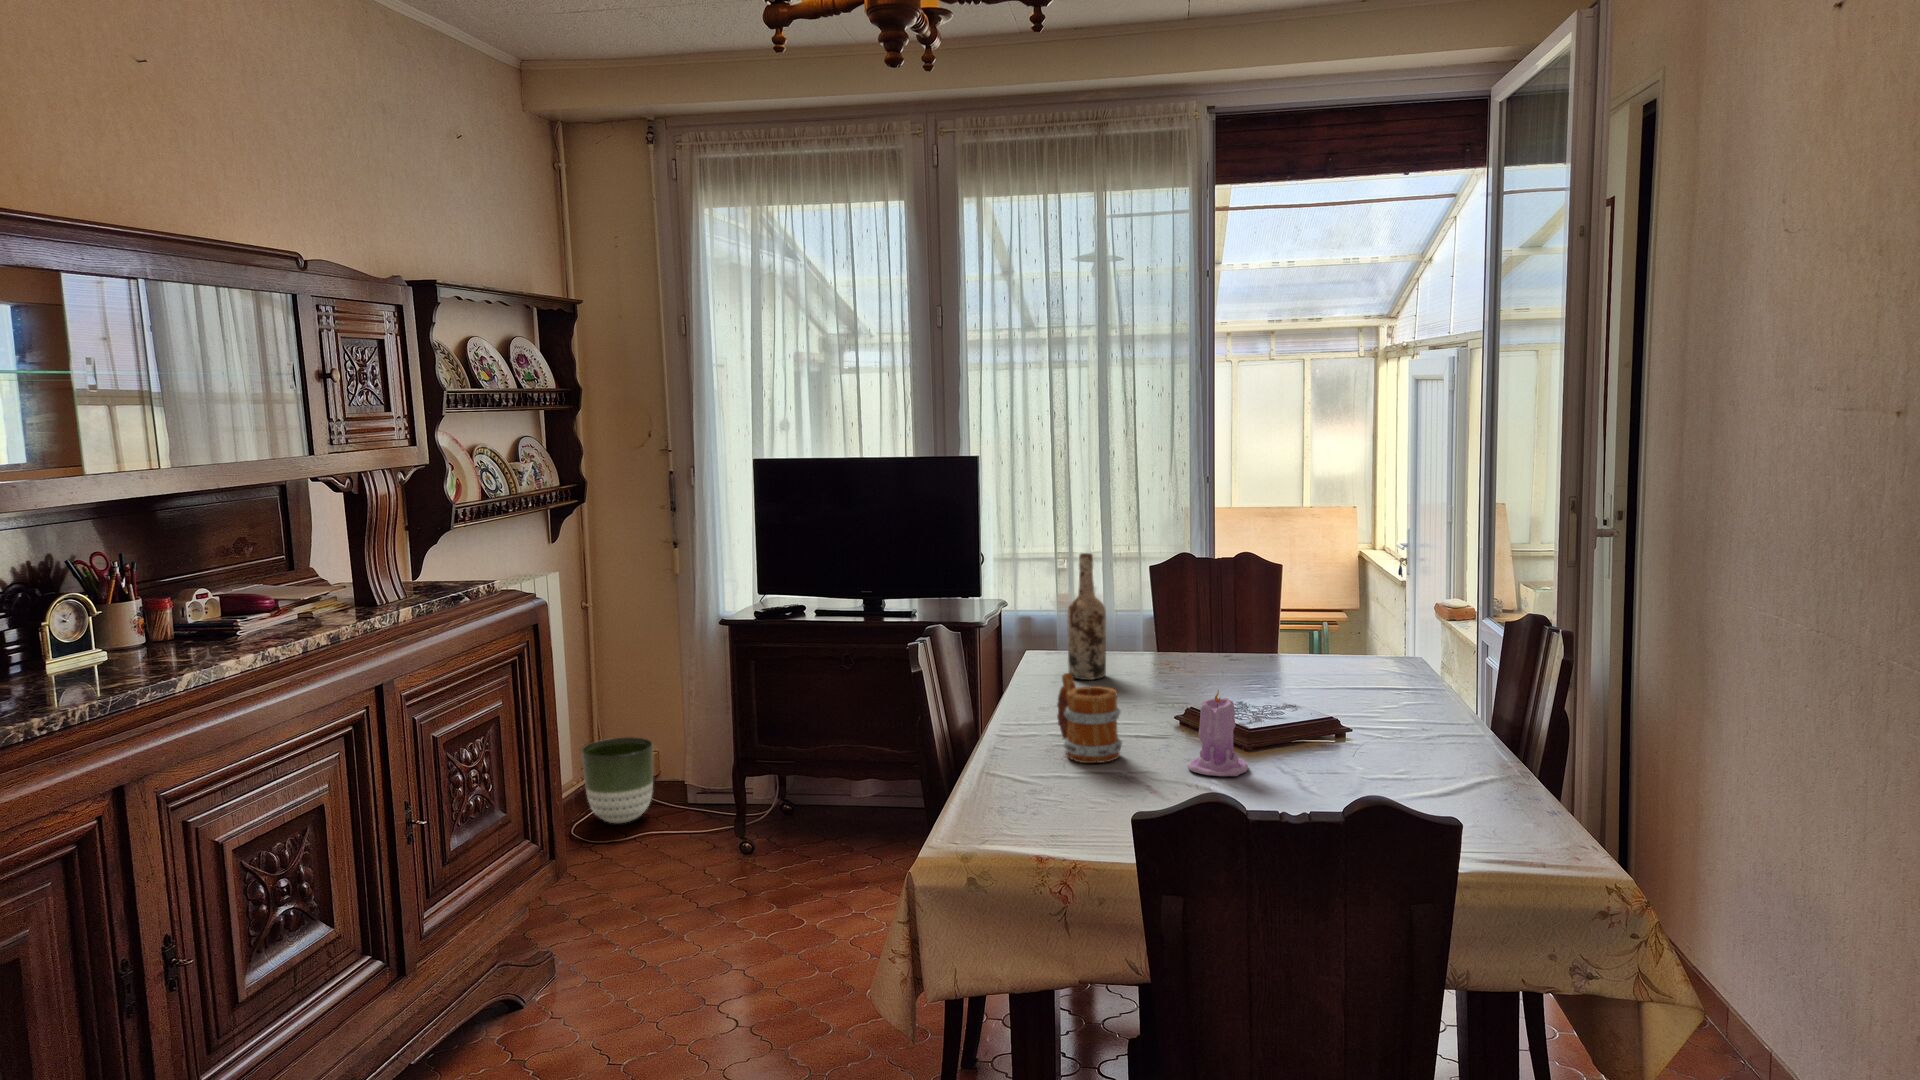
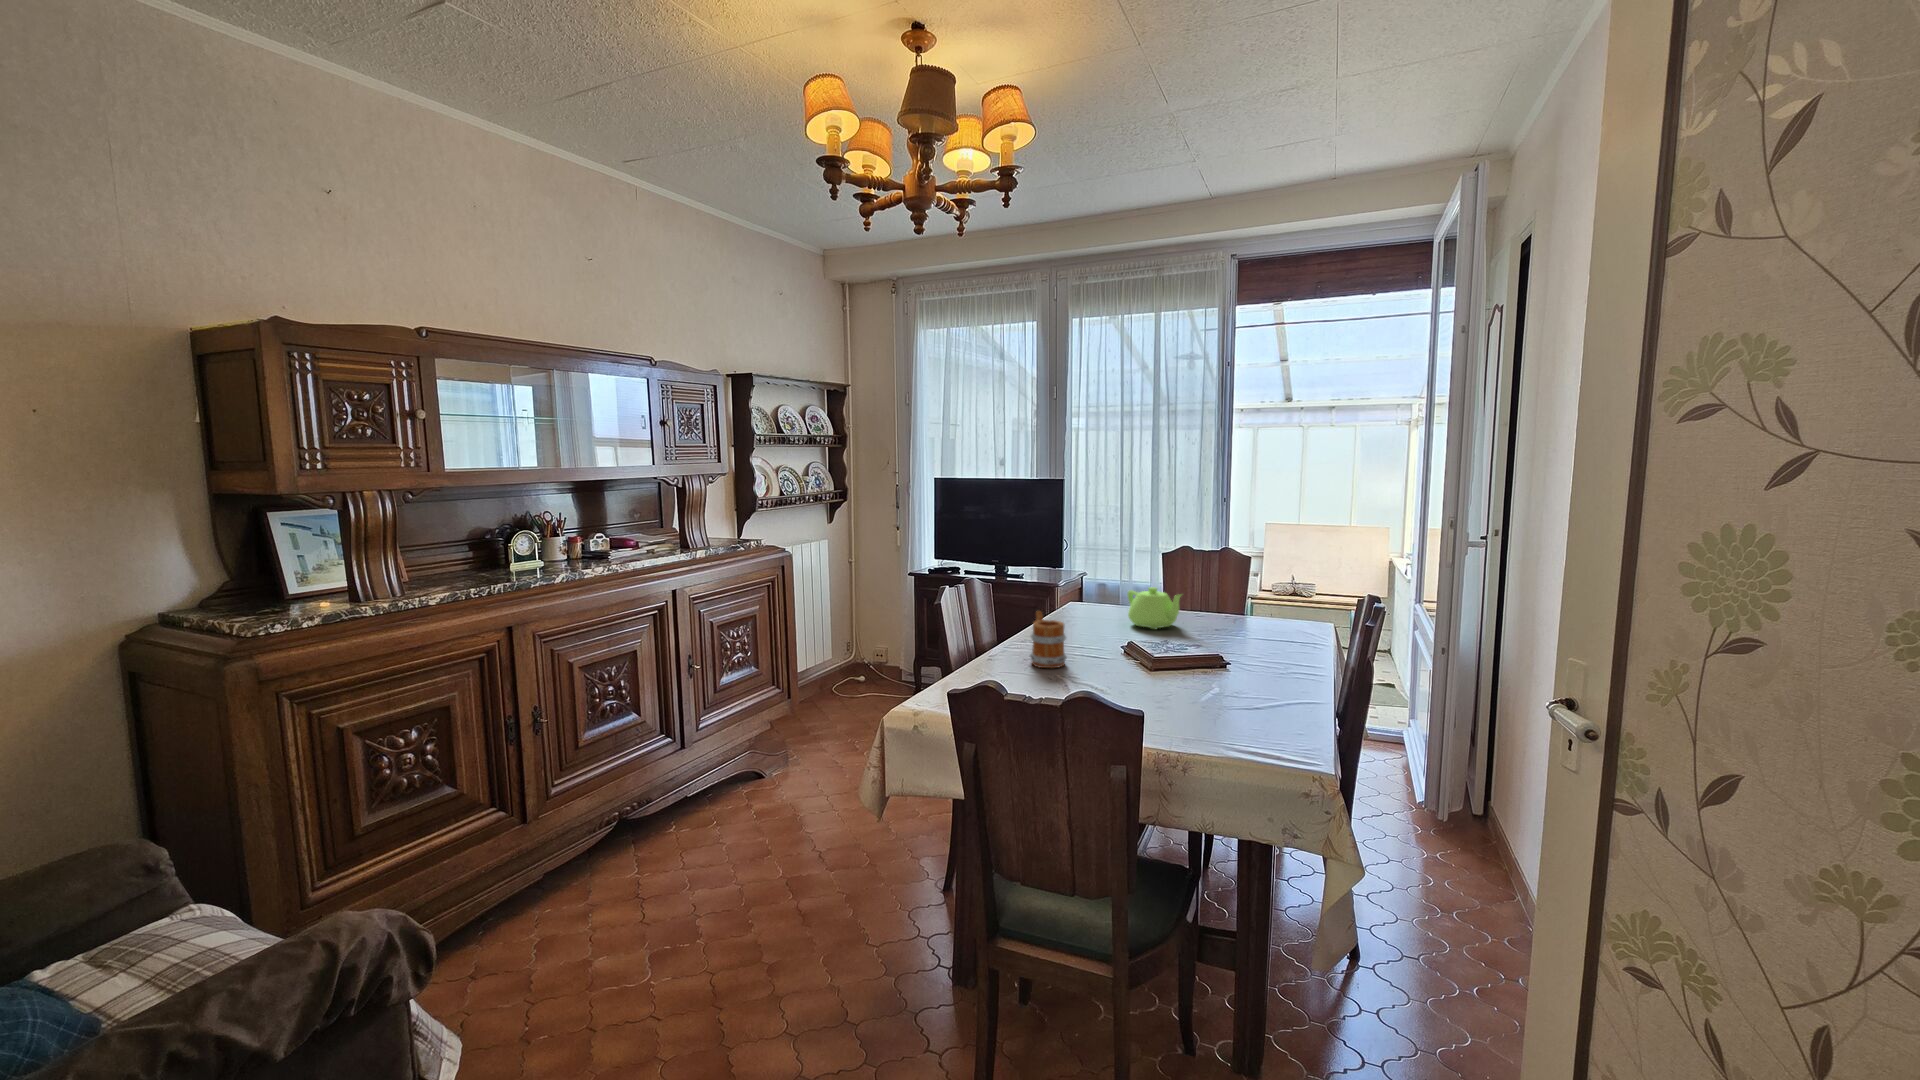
wine bottle: present [1067,553,1106,680] -> none [1078,540,1103,620]
teapot: none [1145,621,1241,687] -> present [1127,587,1181,629]
candle: present [1187,690,1248,776] -> none [1100,627,1139,685]
planter: present [581,737,653,823] -> none [842,637,882,685]

